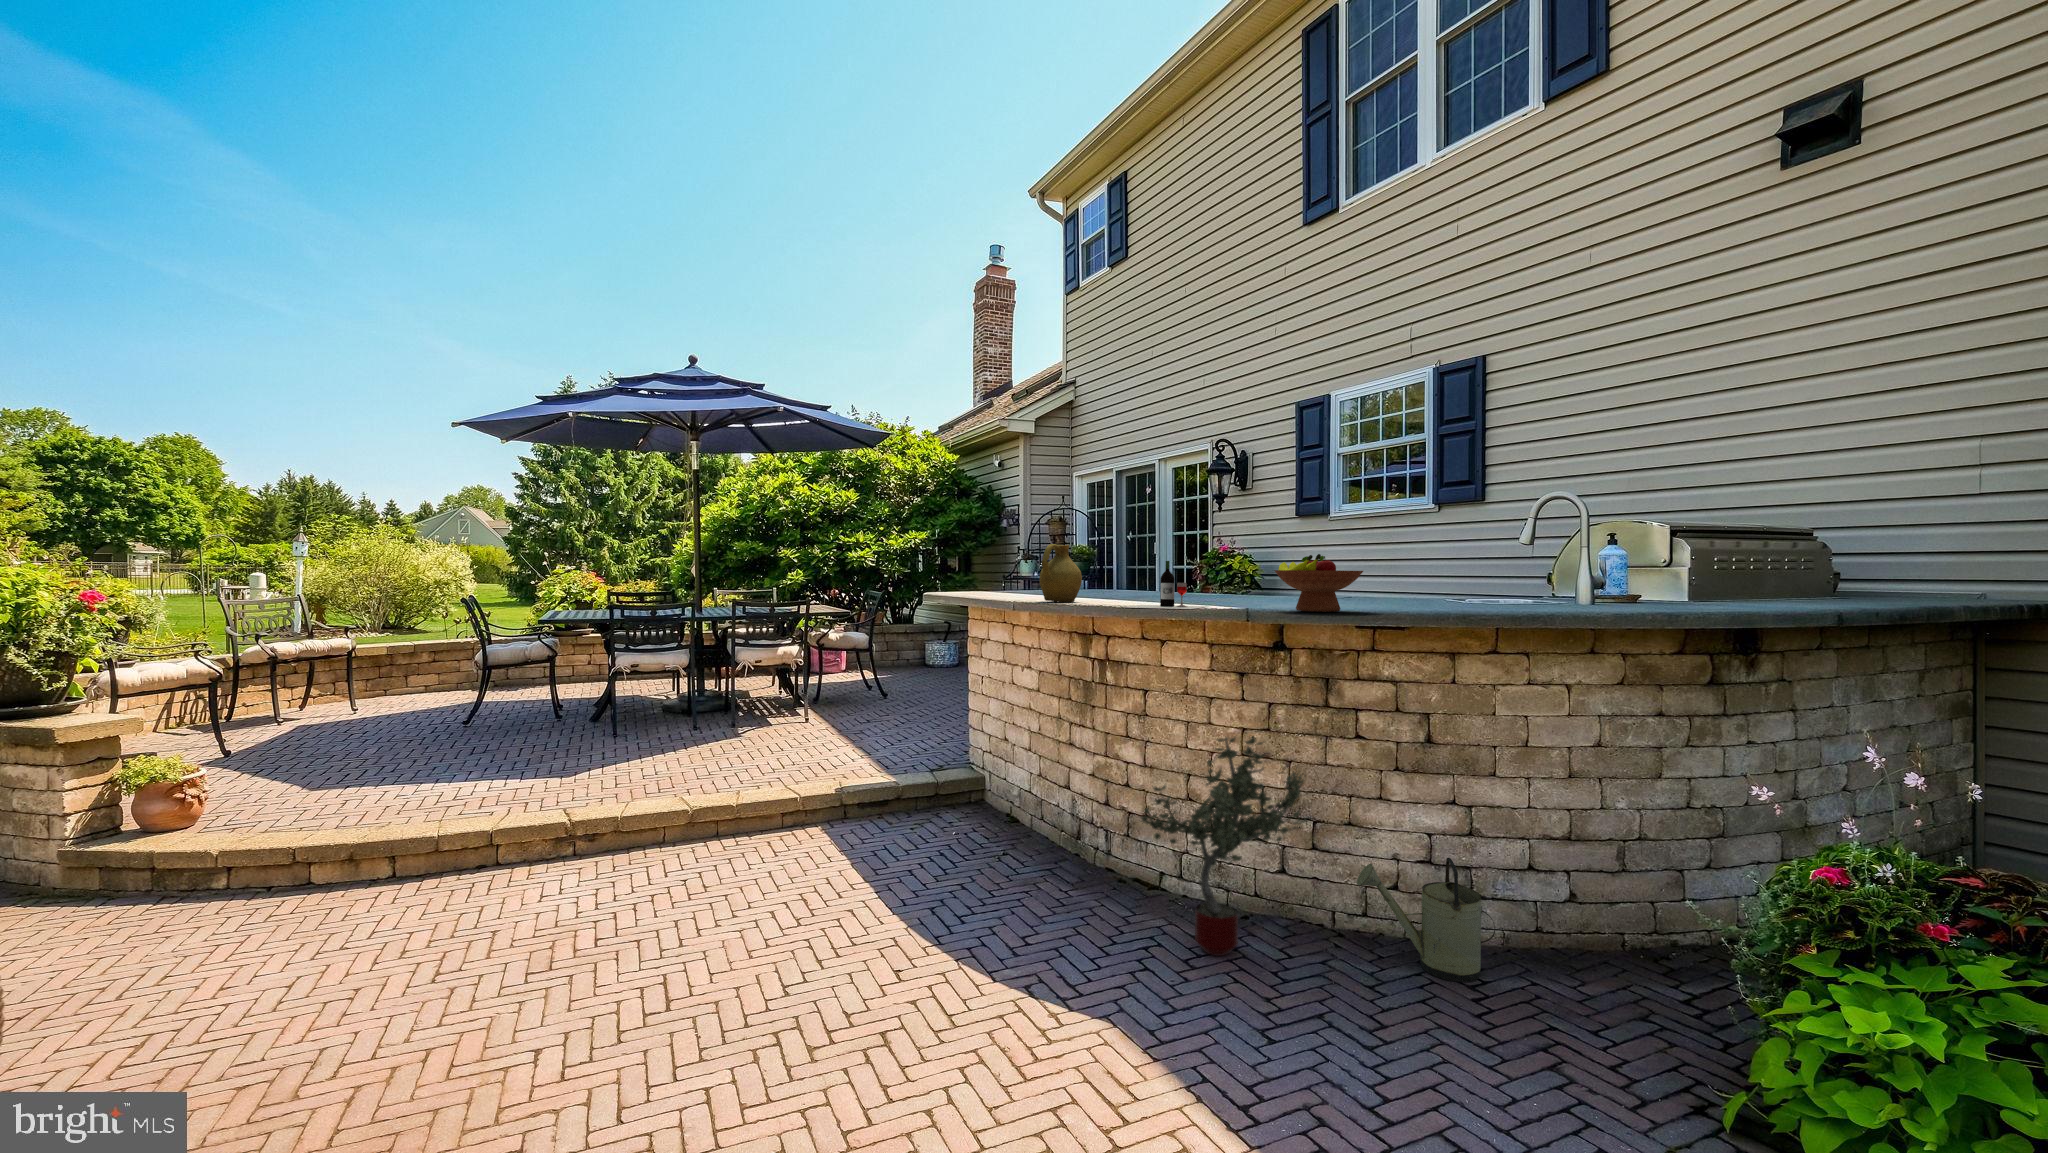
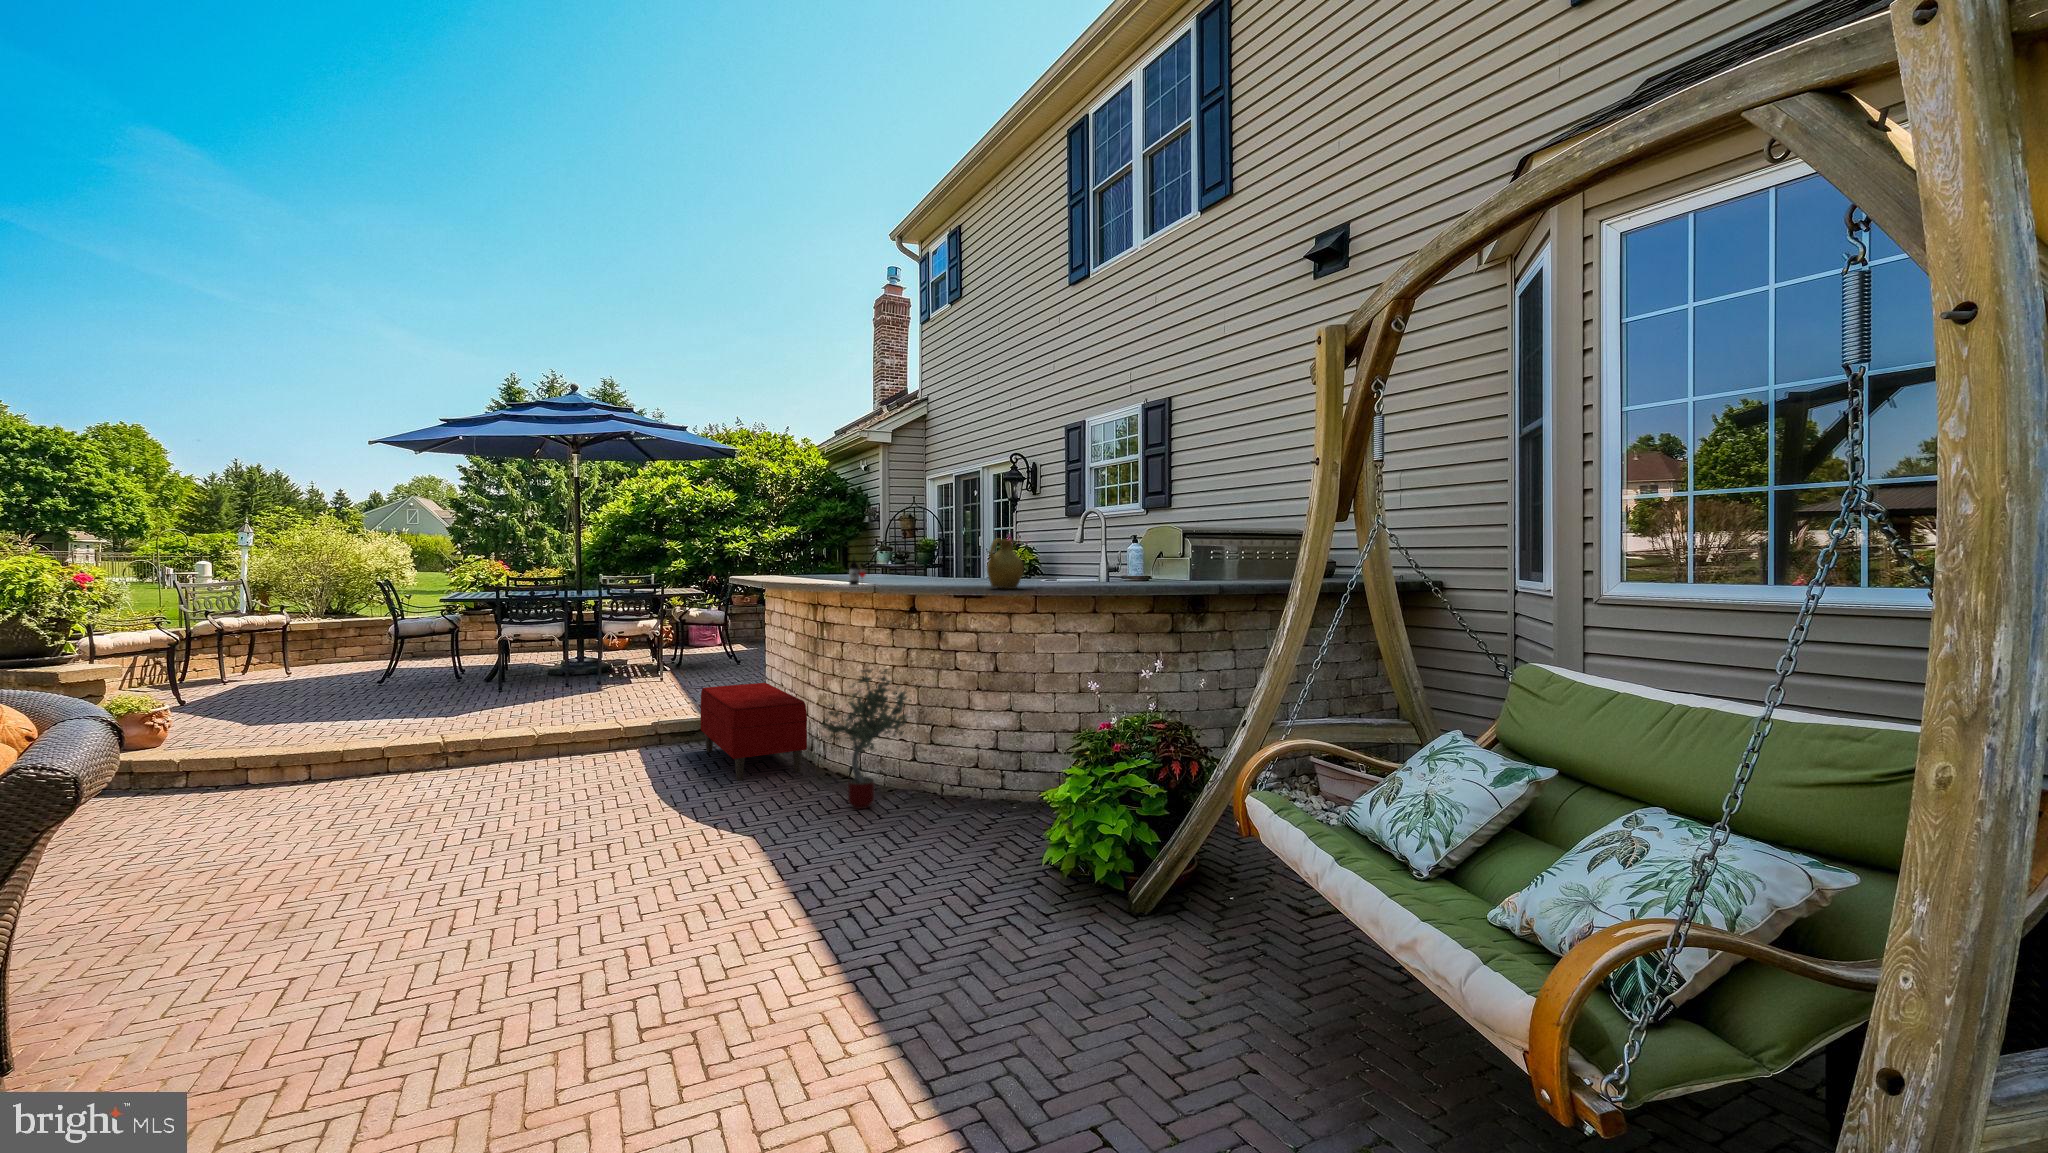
pitcher: present [1039,544,1082,602] -> present [987,539,1023,589]
fruit bowl: present [1274,554,1363,612] -> none [901,551,957,588]
bench: none [901,738,1078,891] -> present [701,683,807,781]
watering can: present [1357,858,1495,982] -> none [947,743,1024,818]

